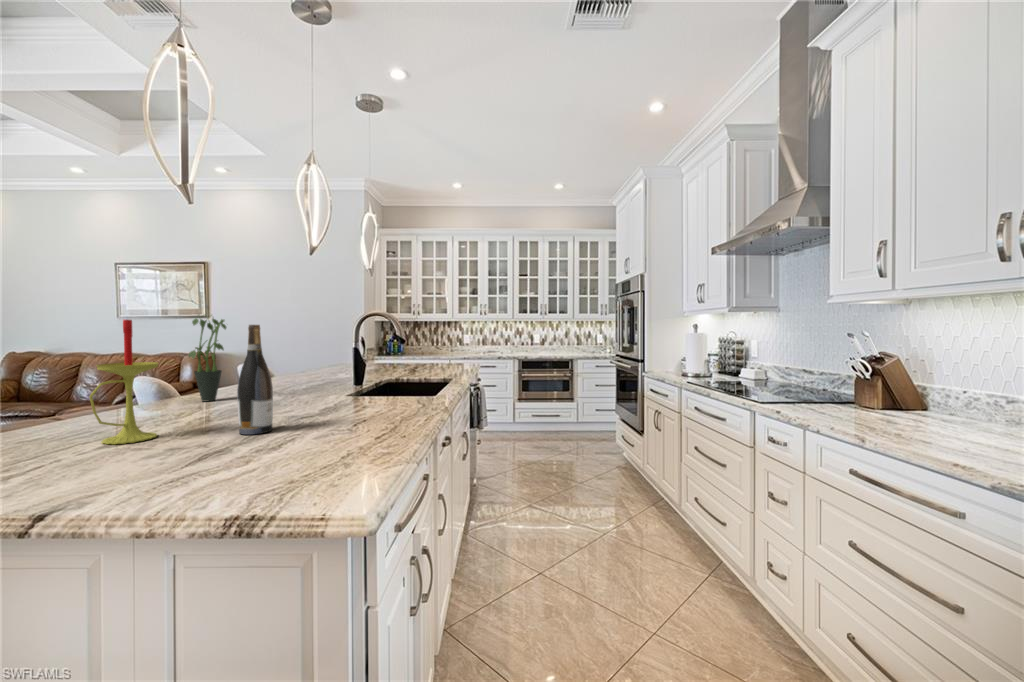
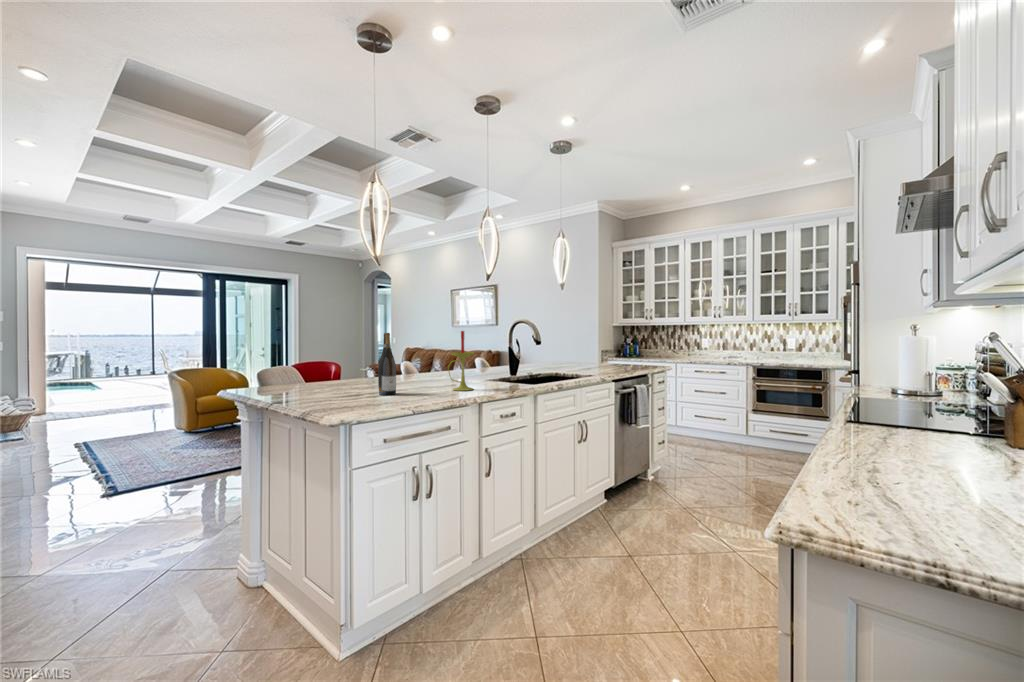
potted plant: present [188,318,226,402] -> none [403,326,428,379]
candle: present [89,319,158,444] -> present [448,331,474,391]

